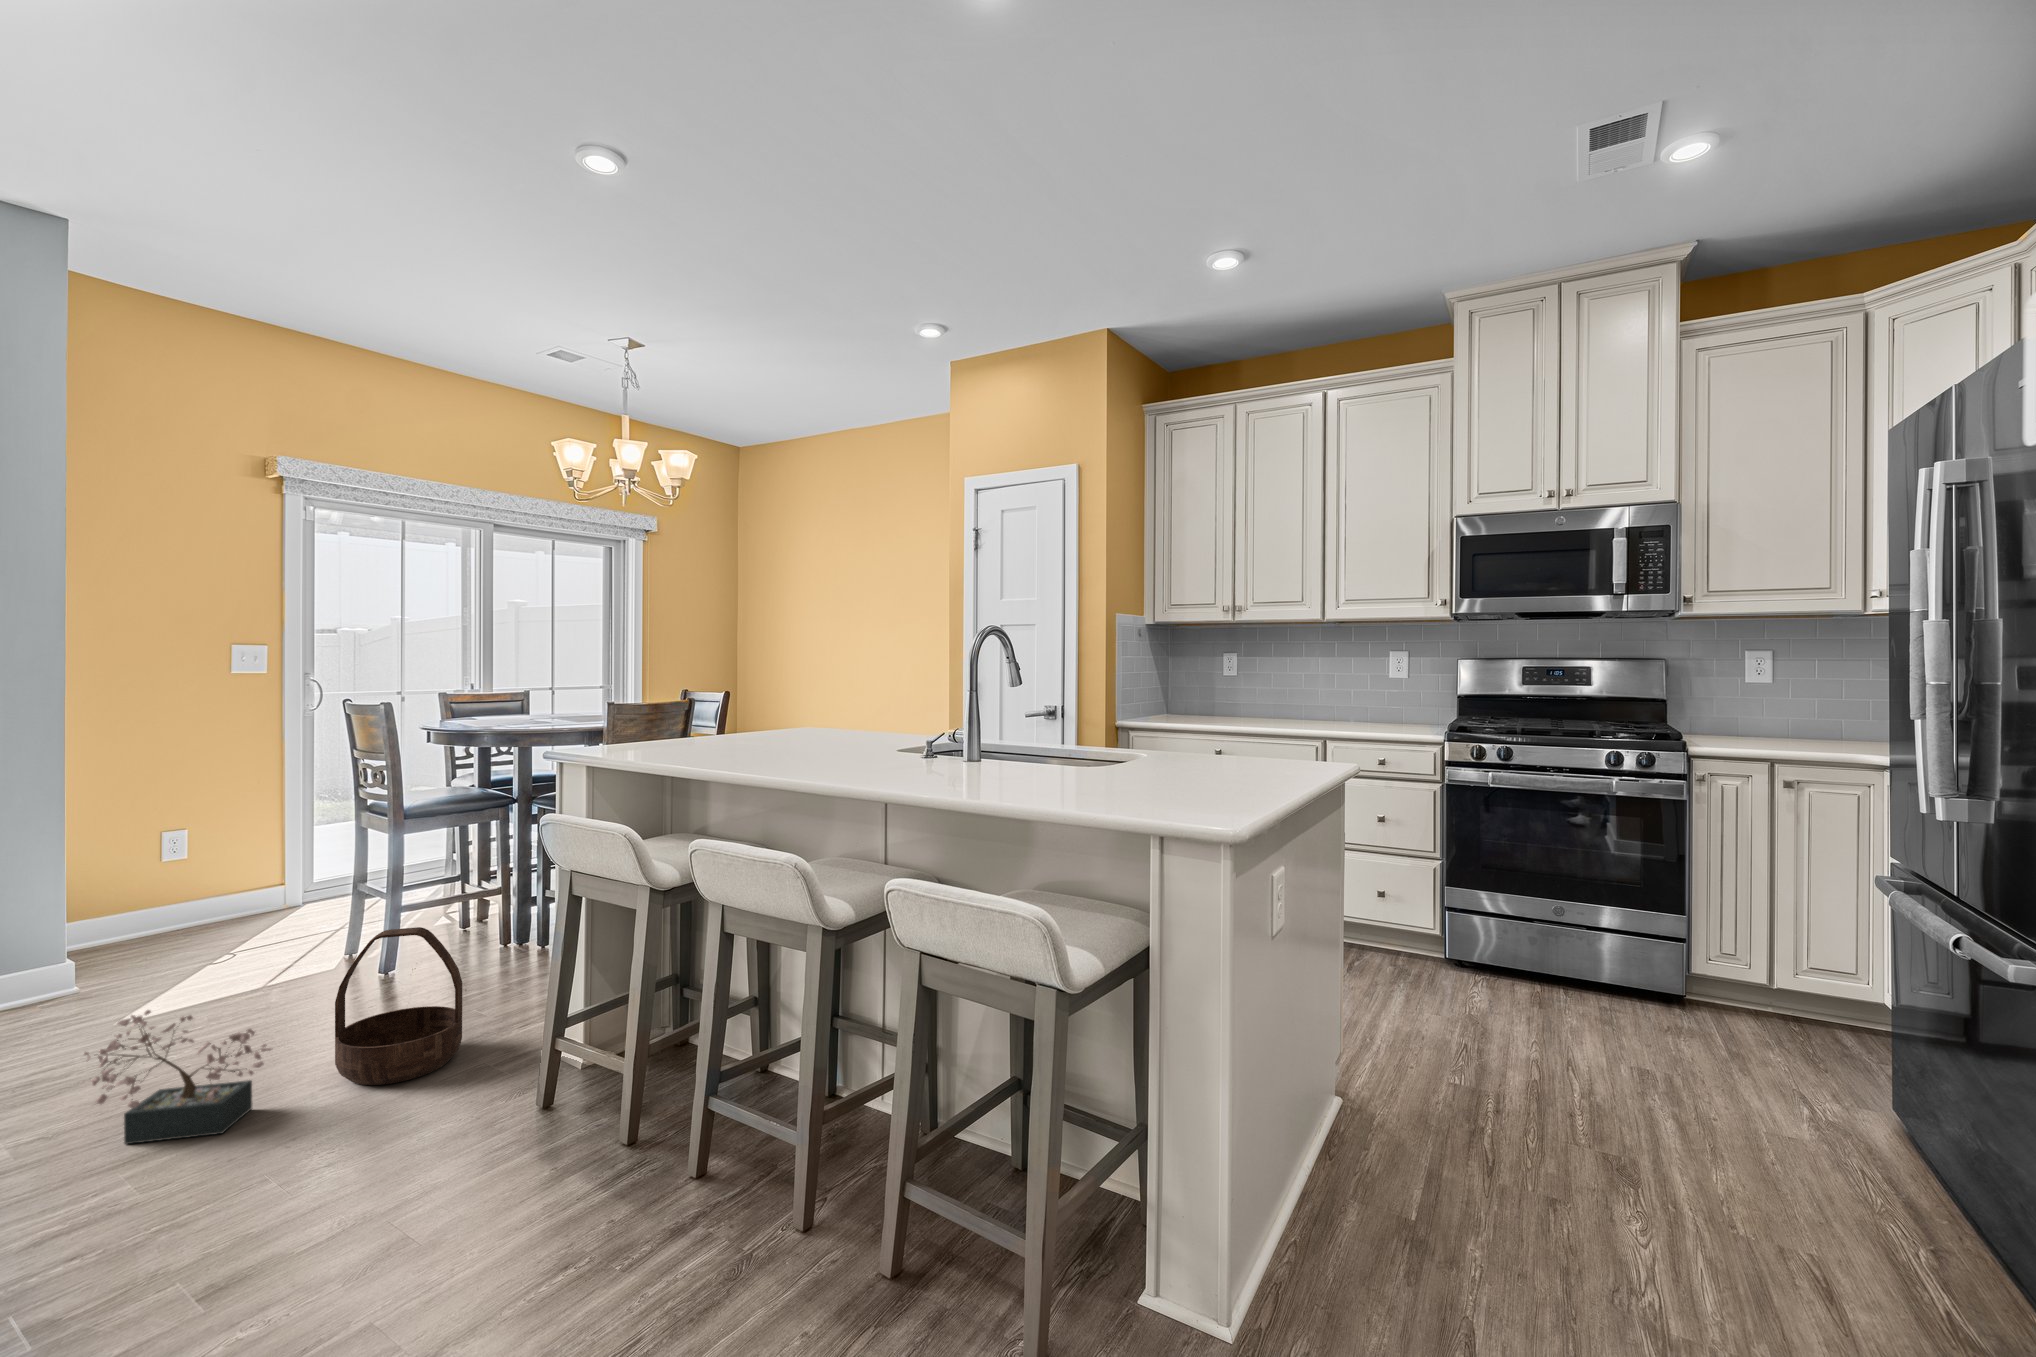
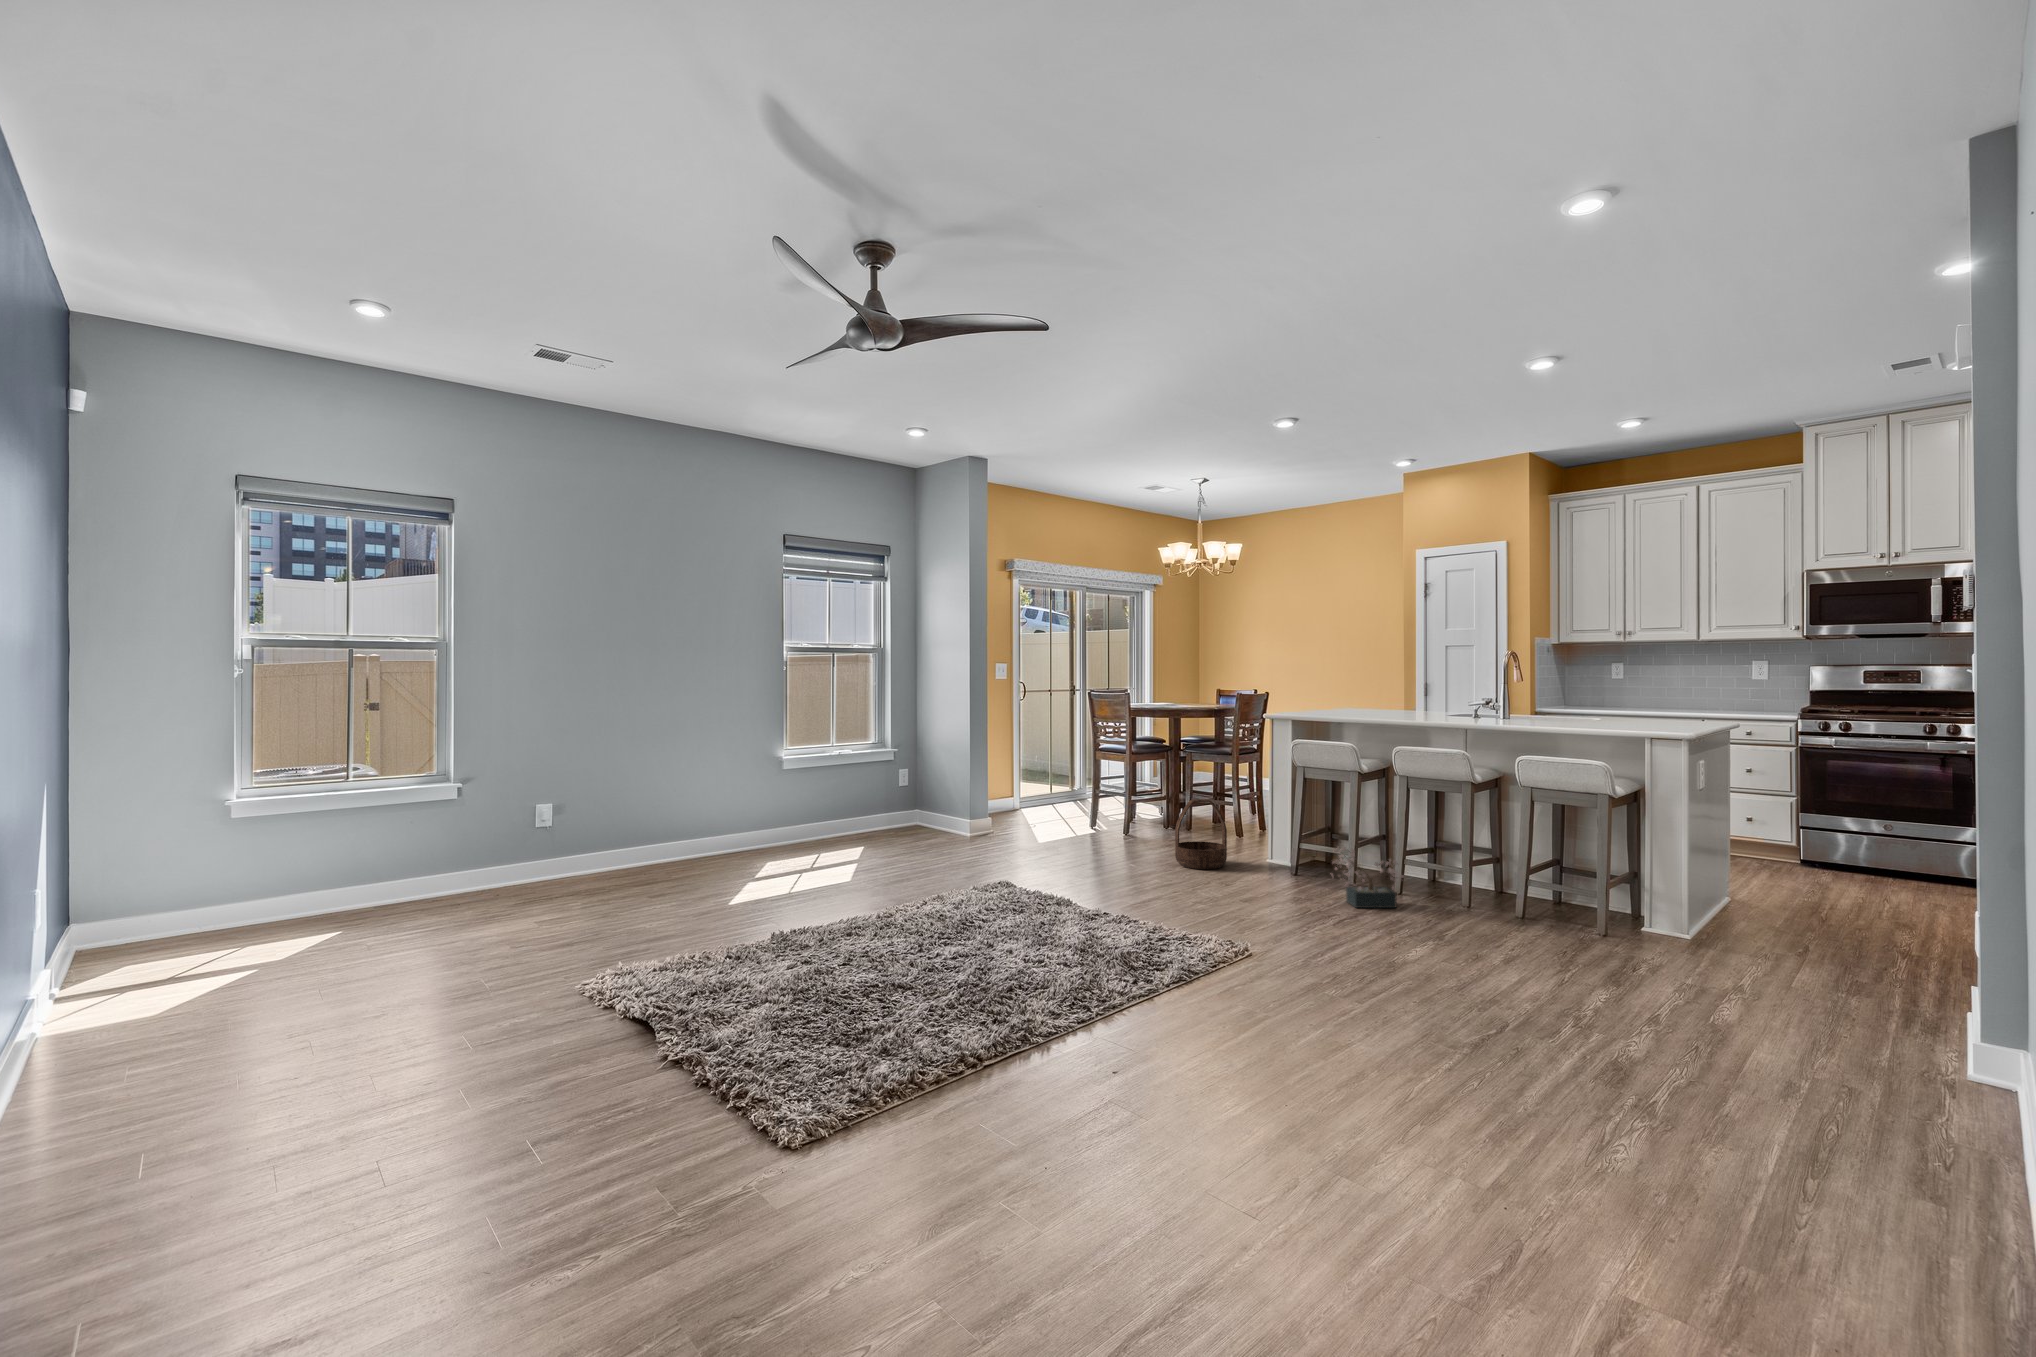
decorative plant: present [84,1010,271,1144] -> present [1332,847,1404,908]

